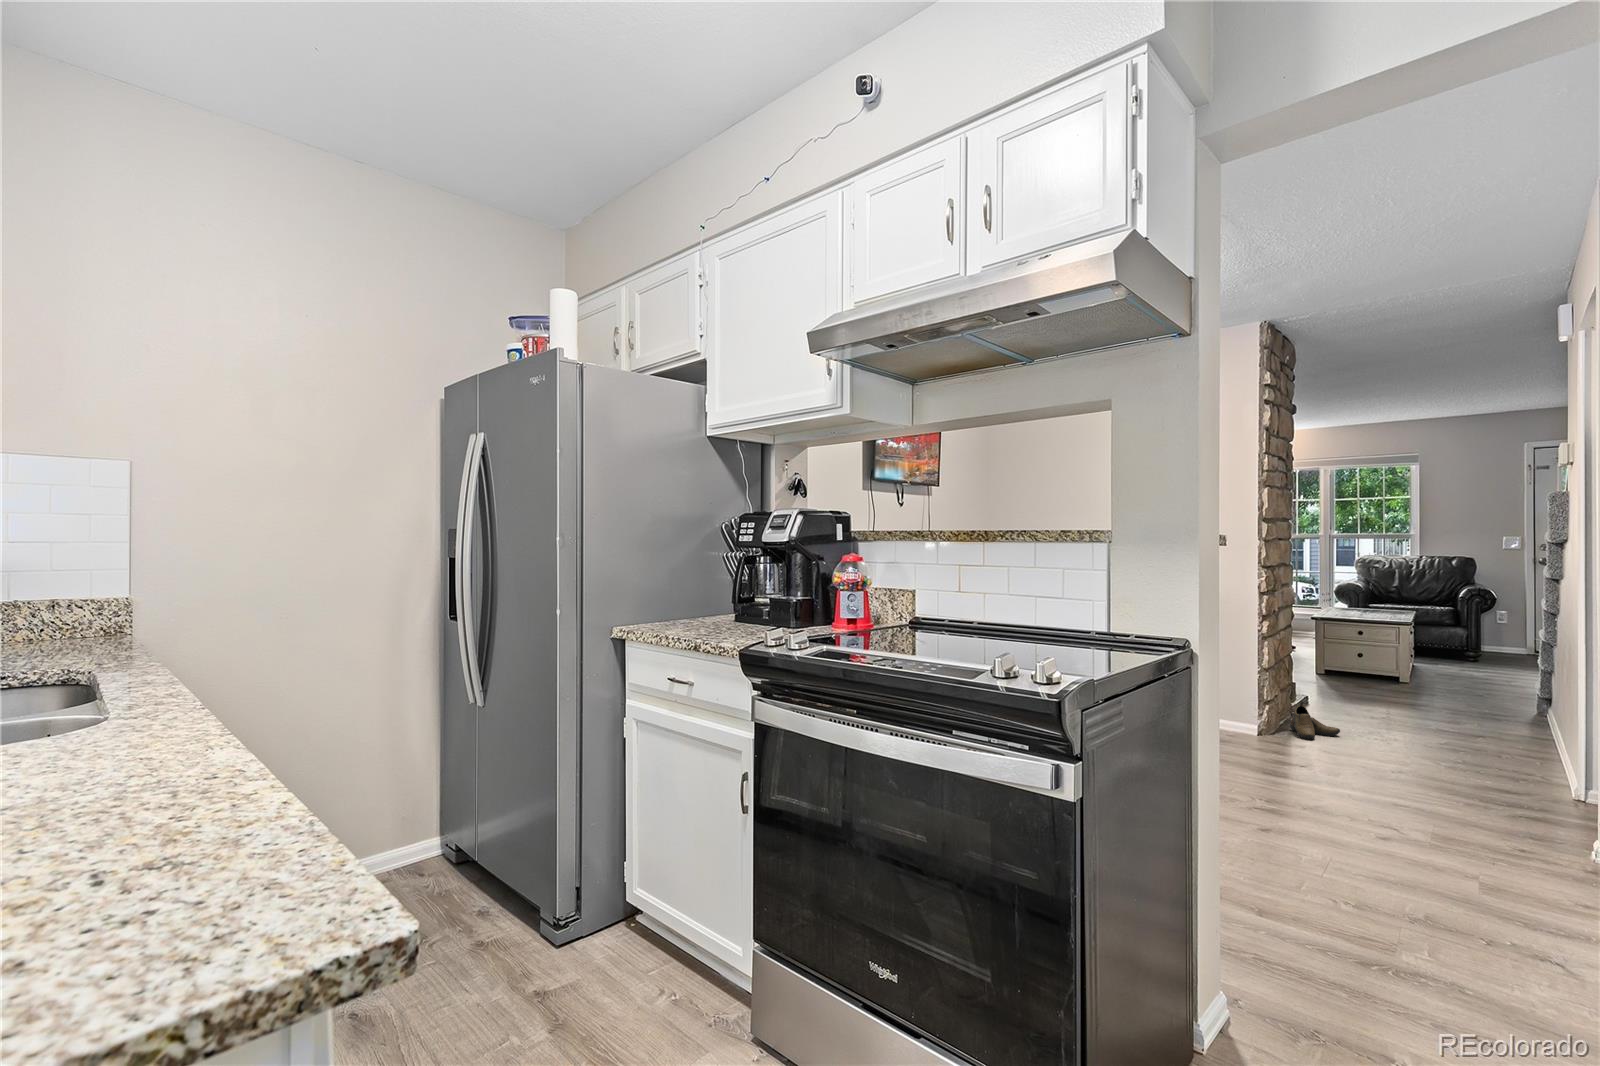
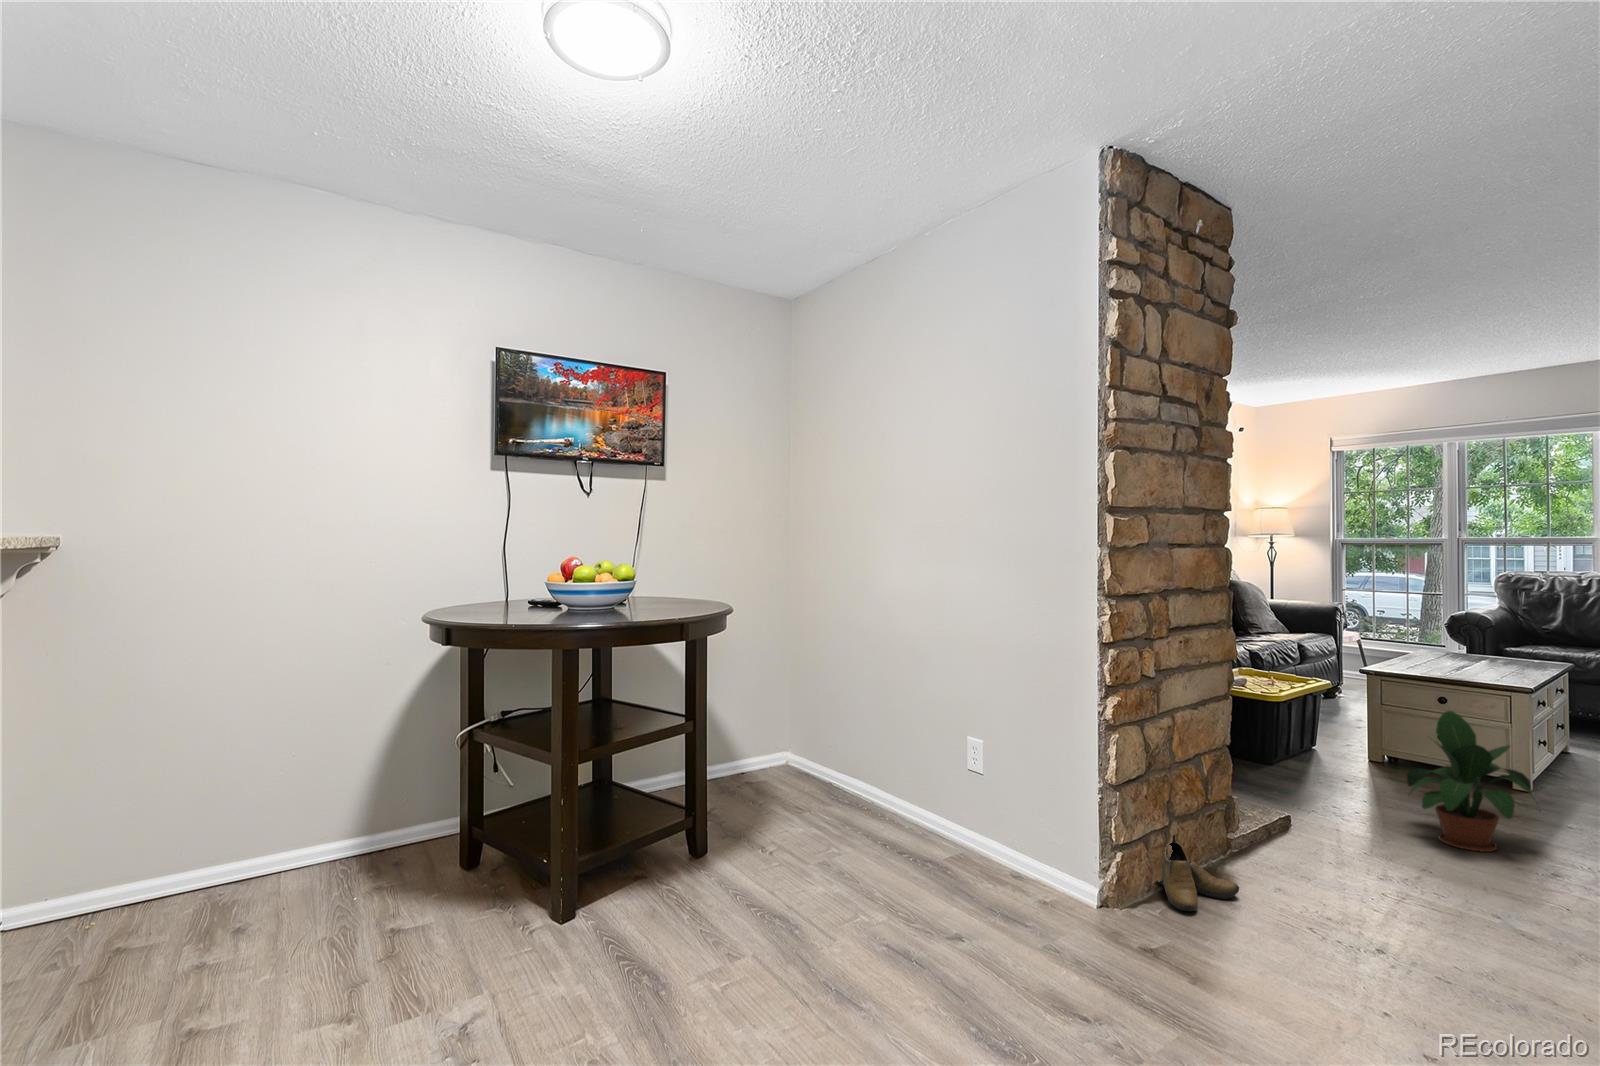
potted plant: none [1456,643,1540,726] -> present [1407,711,1534,852]

